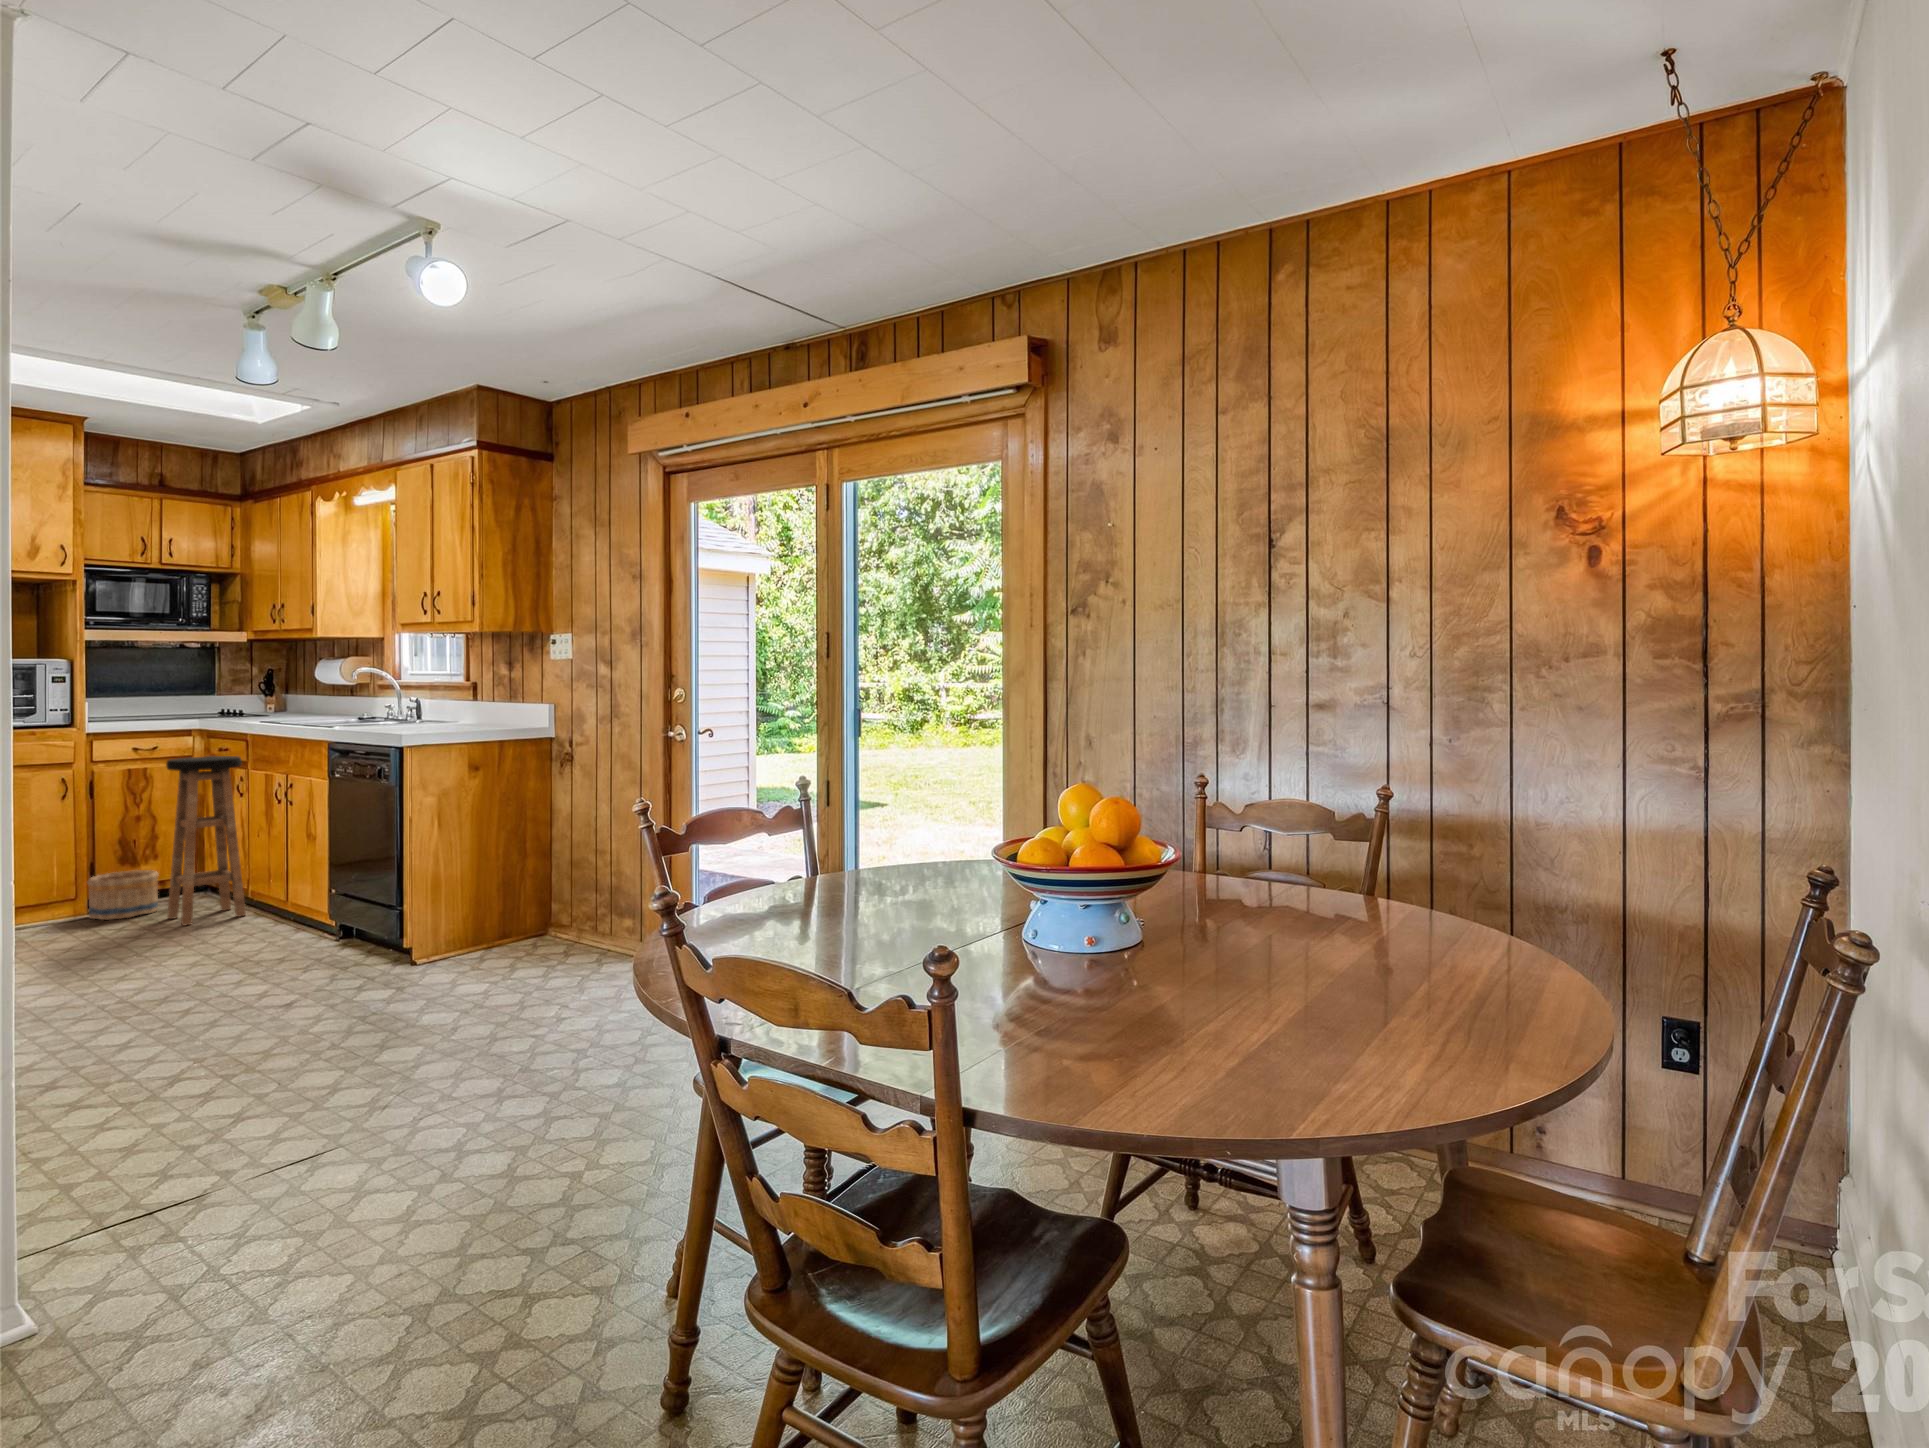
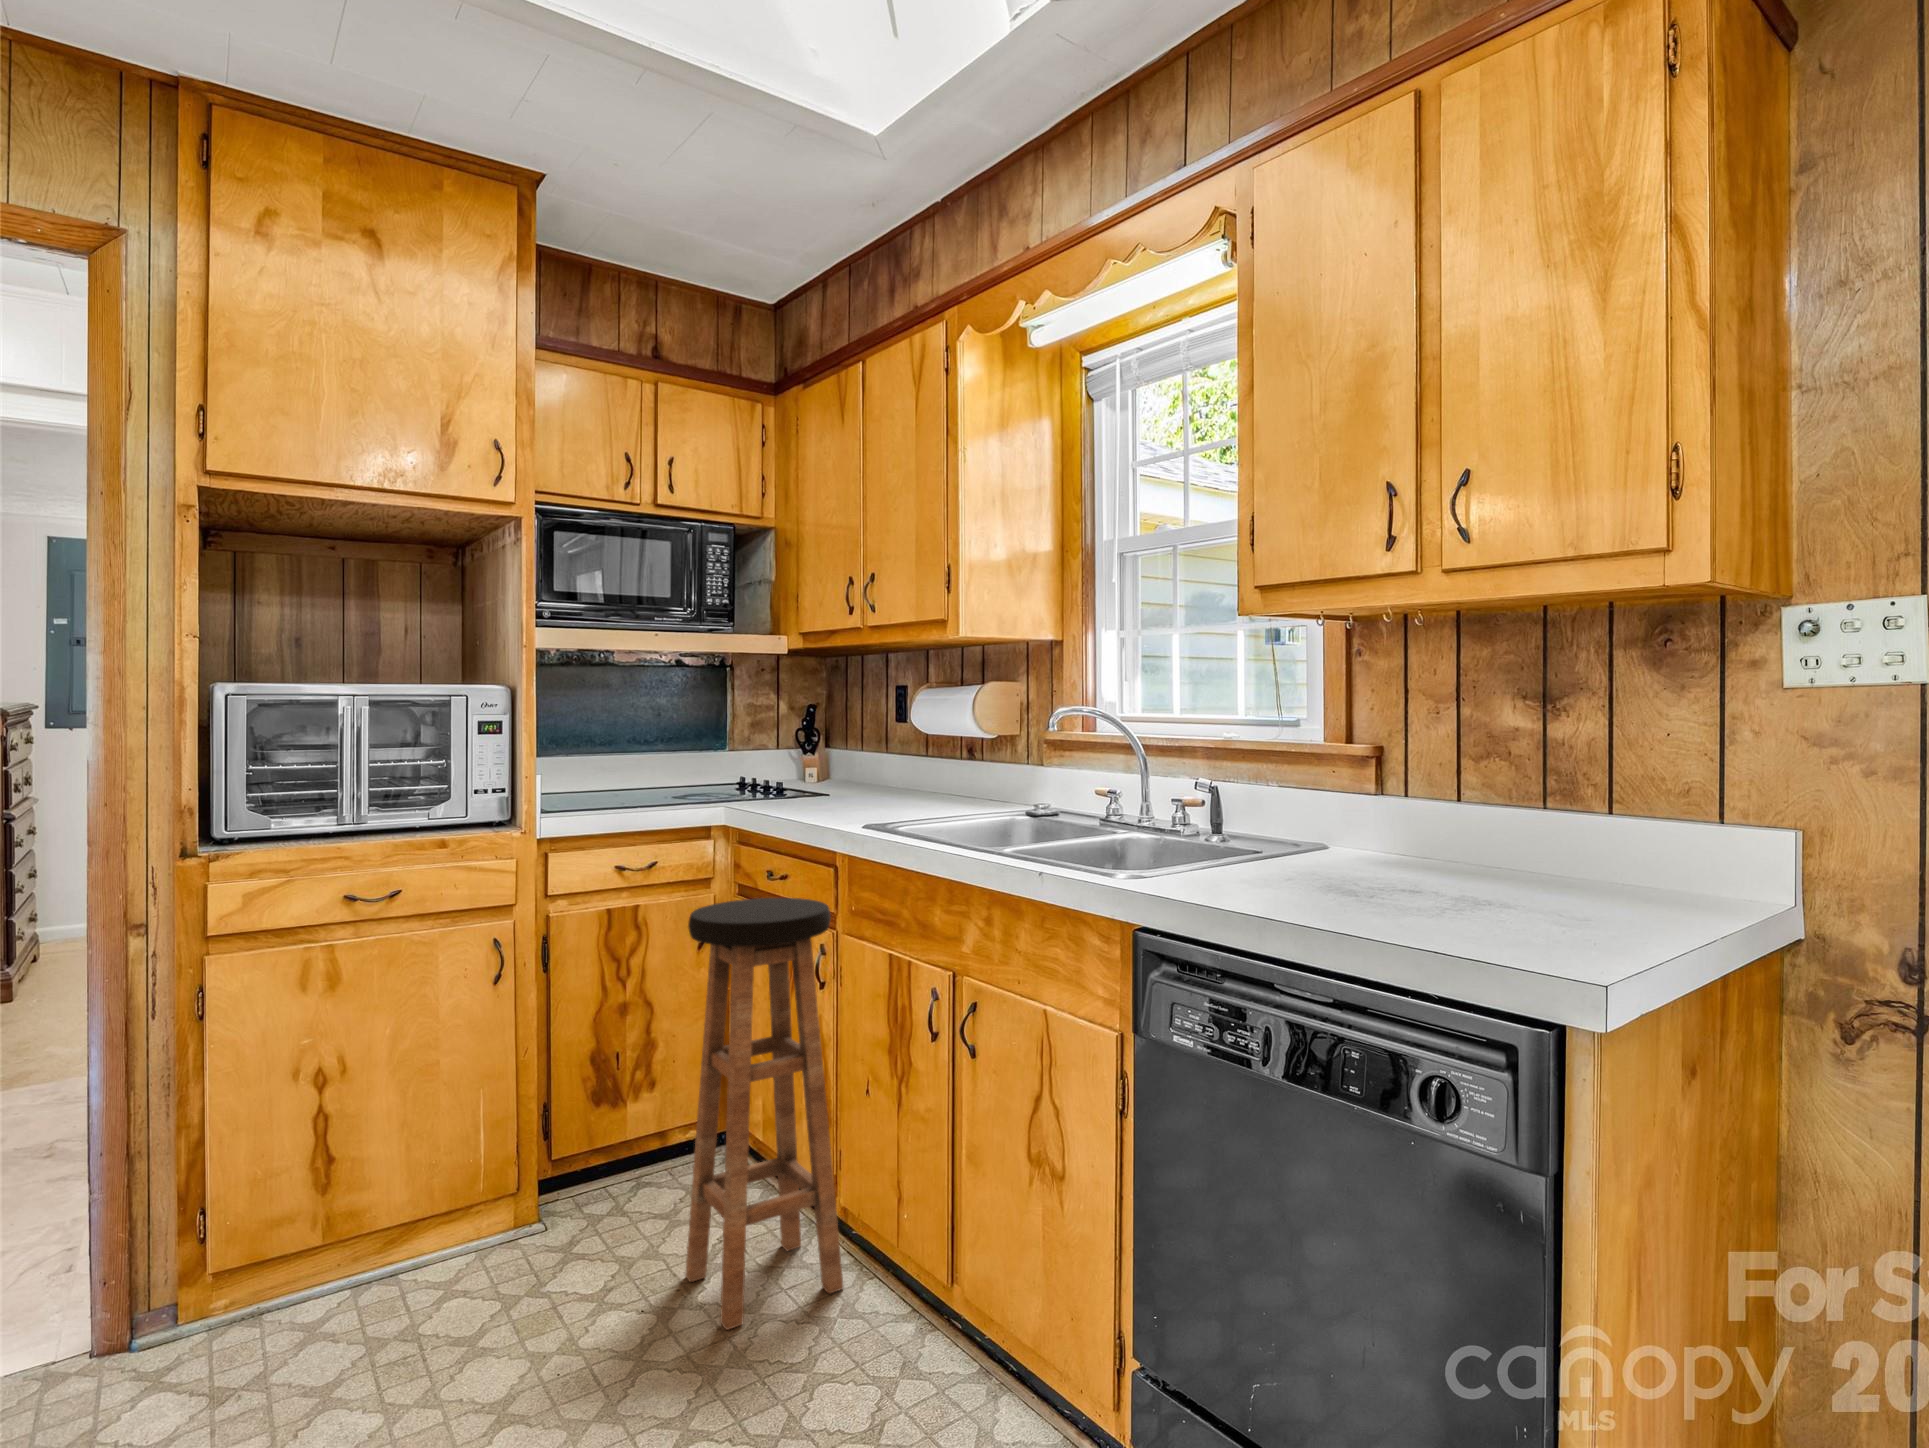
basket: present [88,870,159,920] -> none [536,1129,663,1263]

